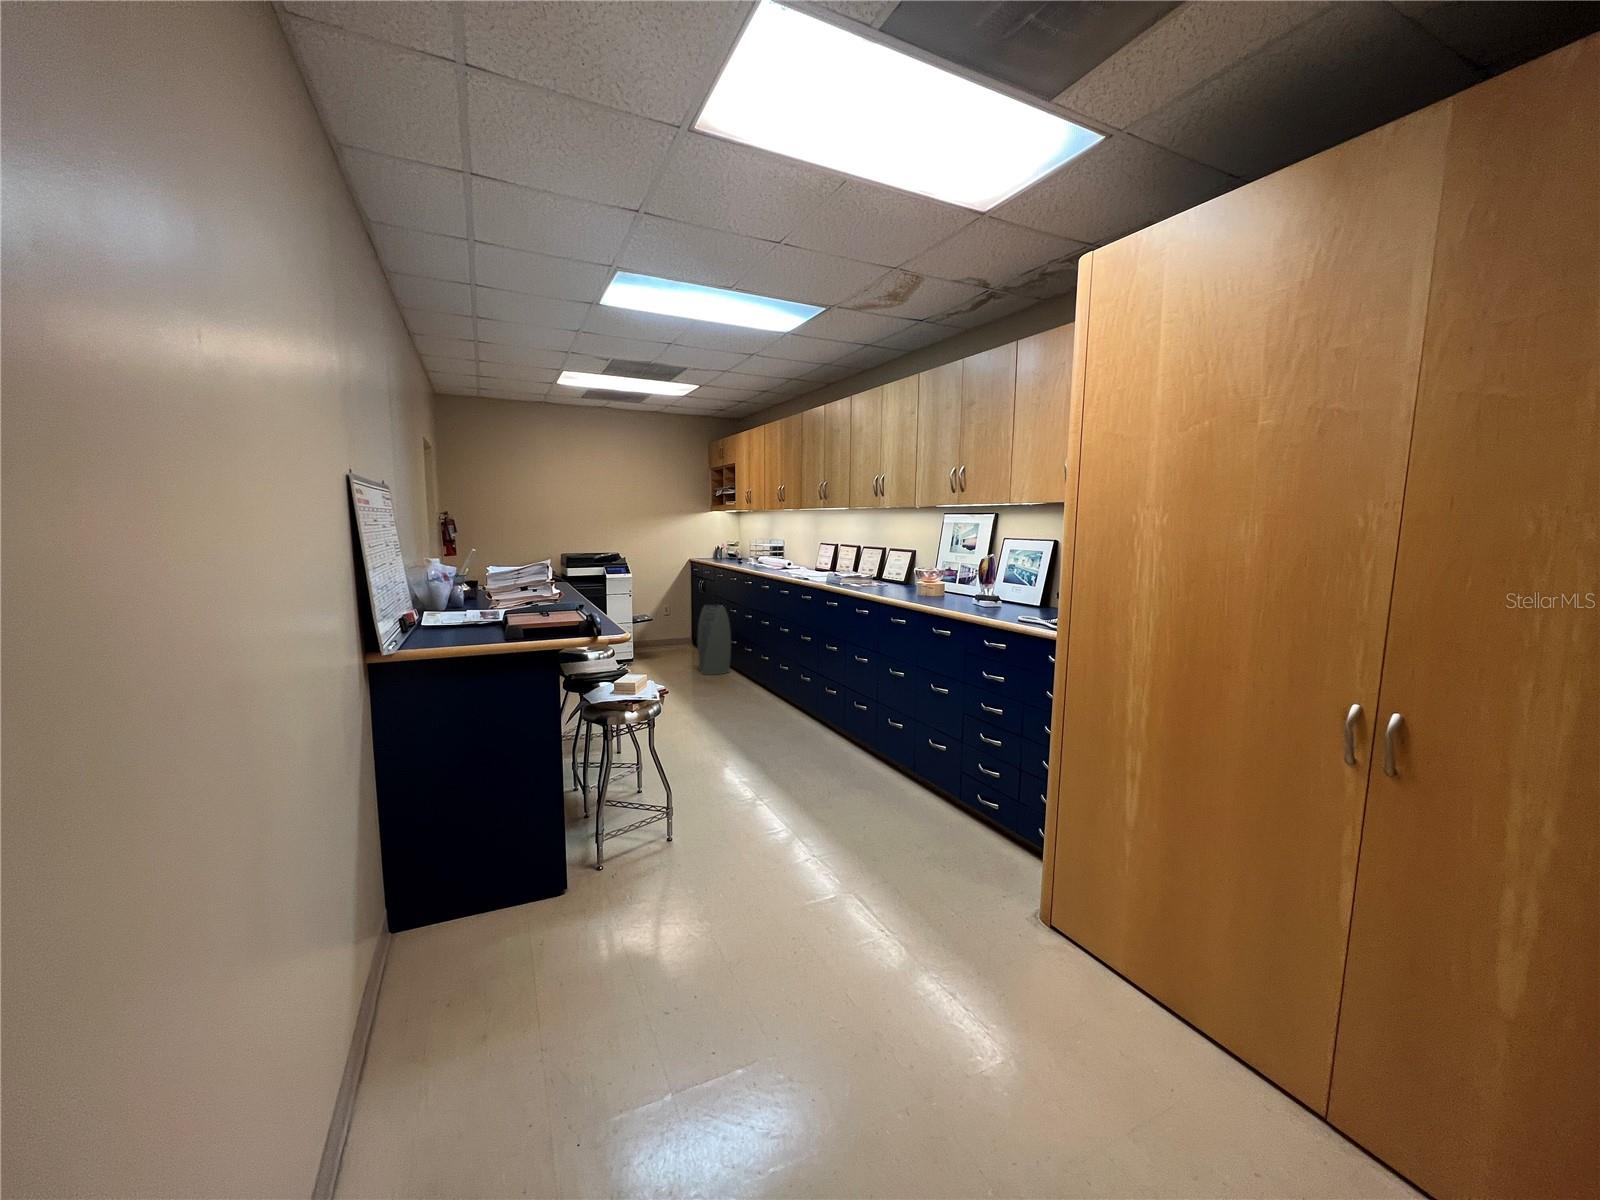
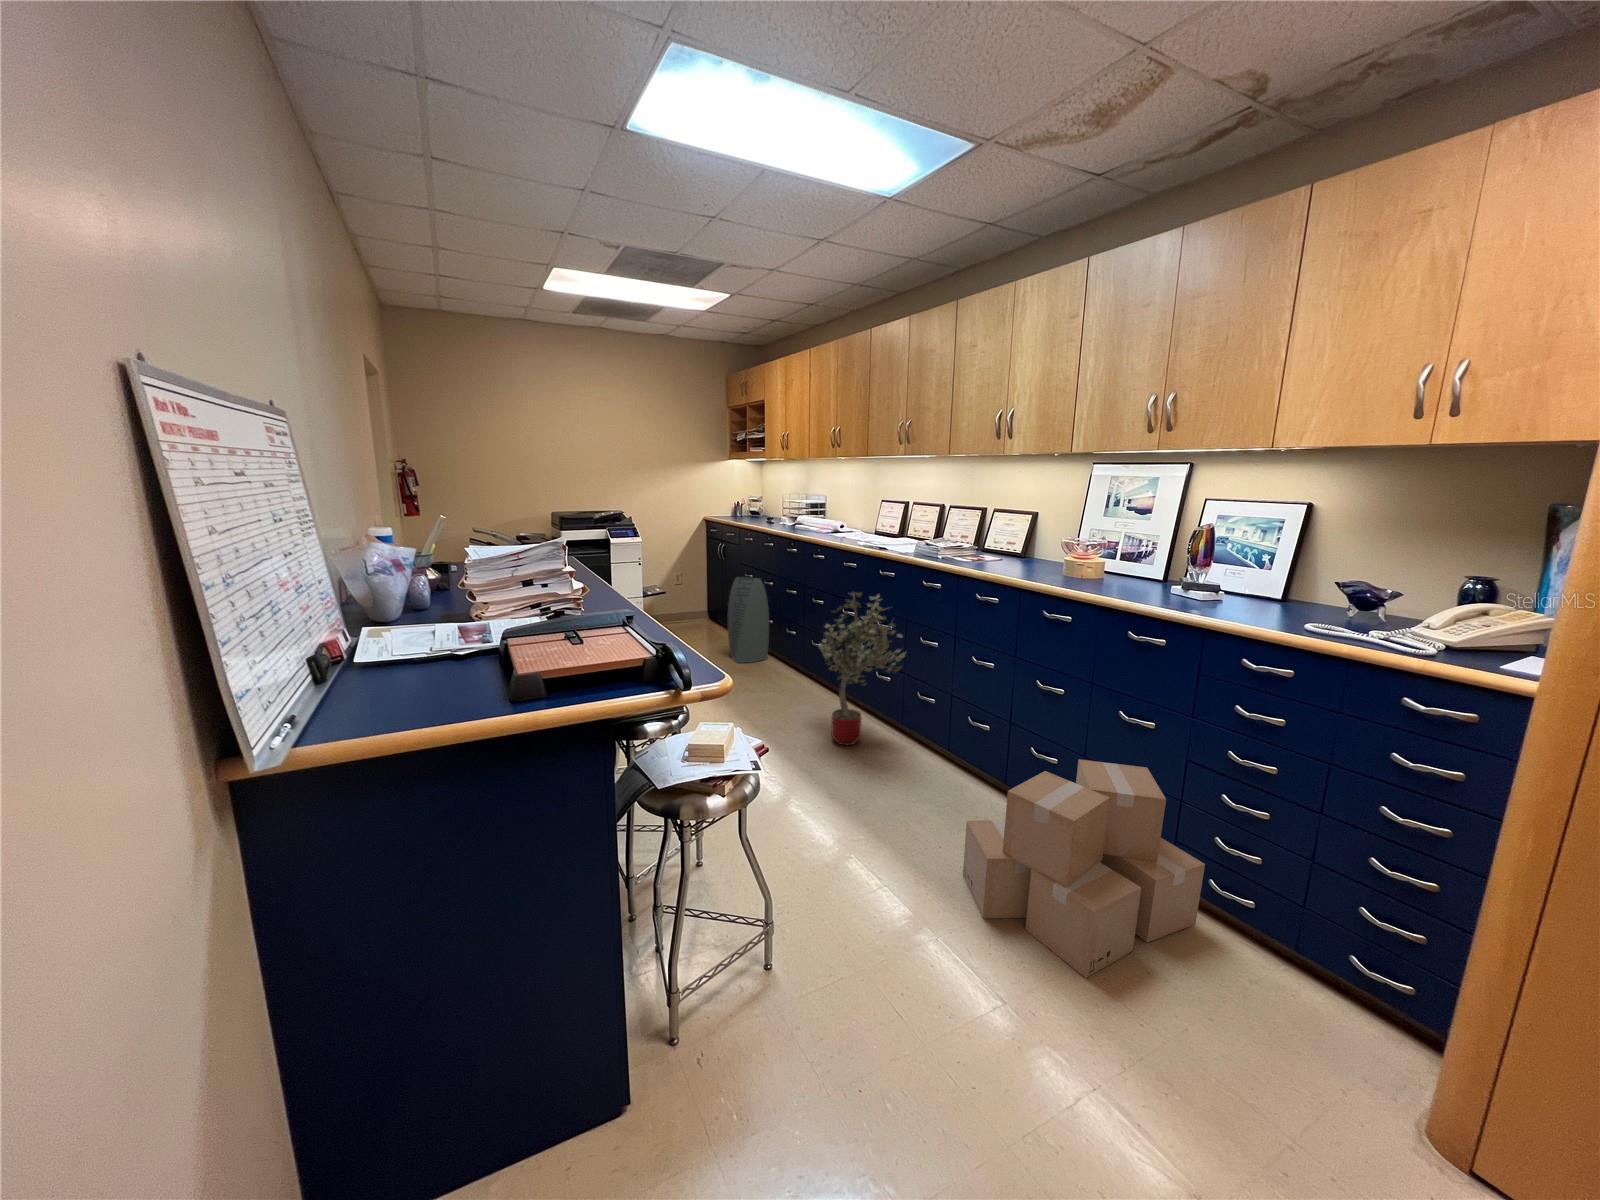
potted tree: none [747,608,813,727] -> present [819,593,905,745]
cardboard box: none [814,714,960,842] -> present [963,759,1205,978]

